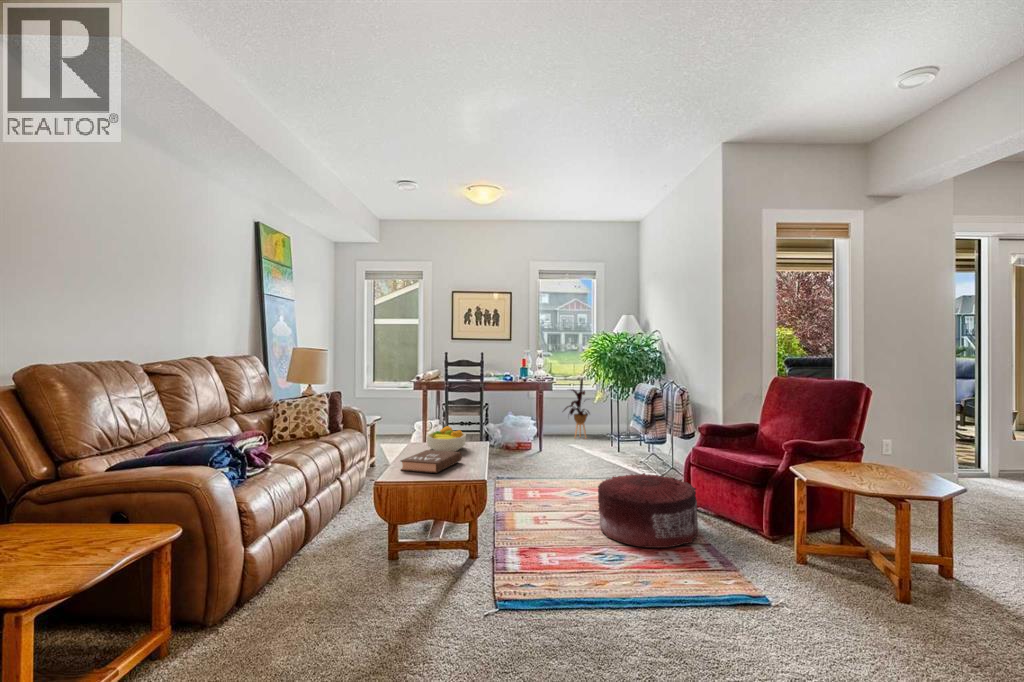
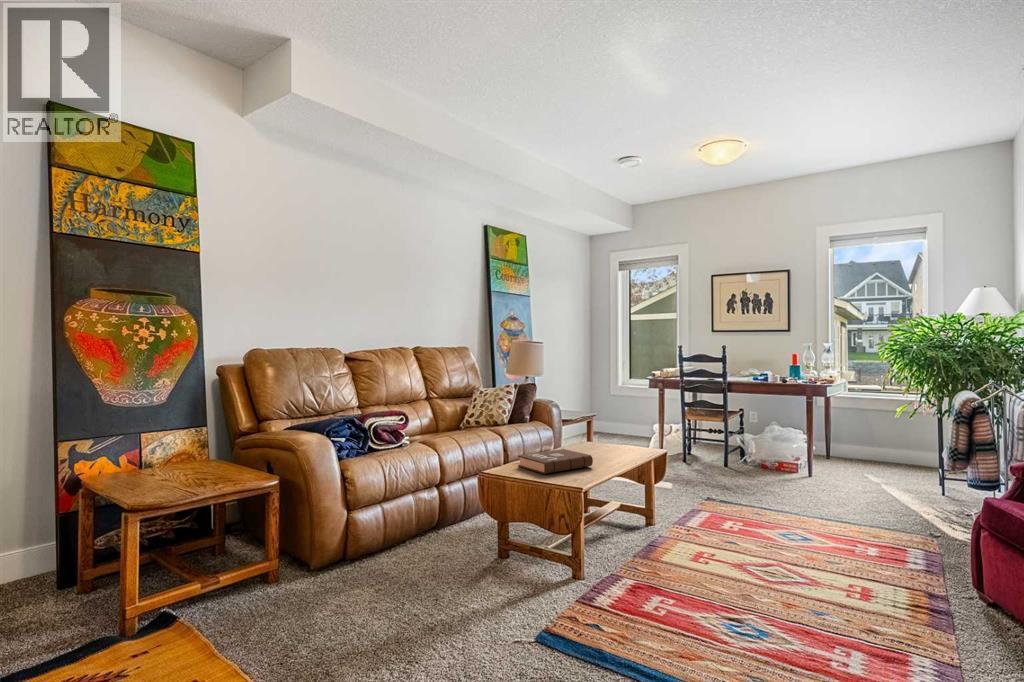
house plant: present [564,379,589,438] -> none [856,382,910,469]
fruit bowl: present [427,426,466,452] -> none [580,426,625,456]
pouf: present [598,473,699,548] -> none [766,518,945,648]

